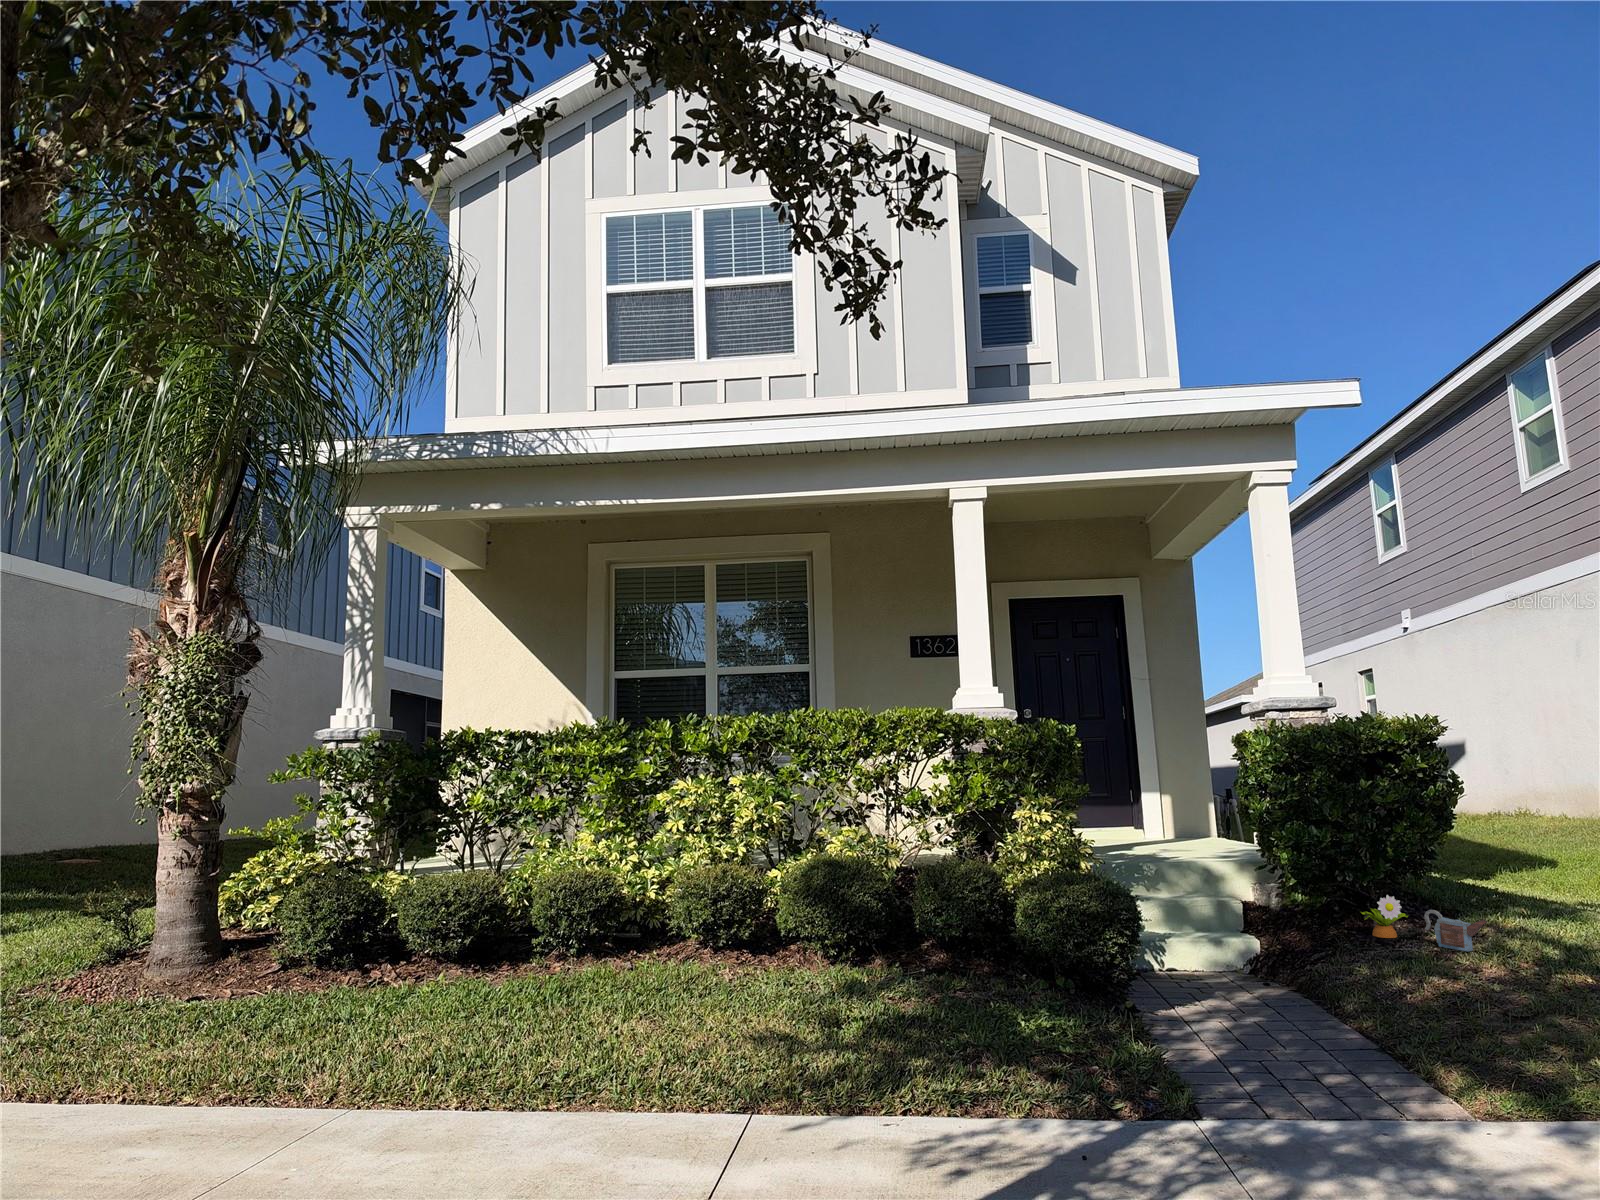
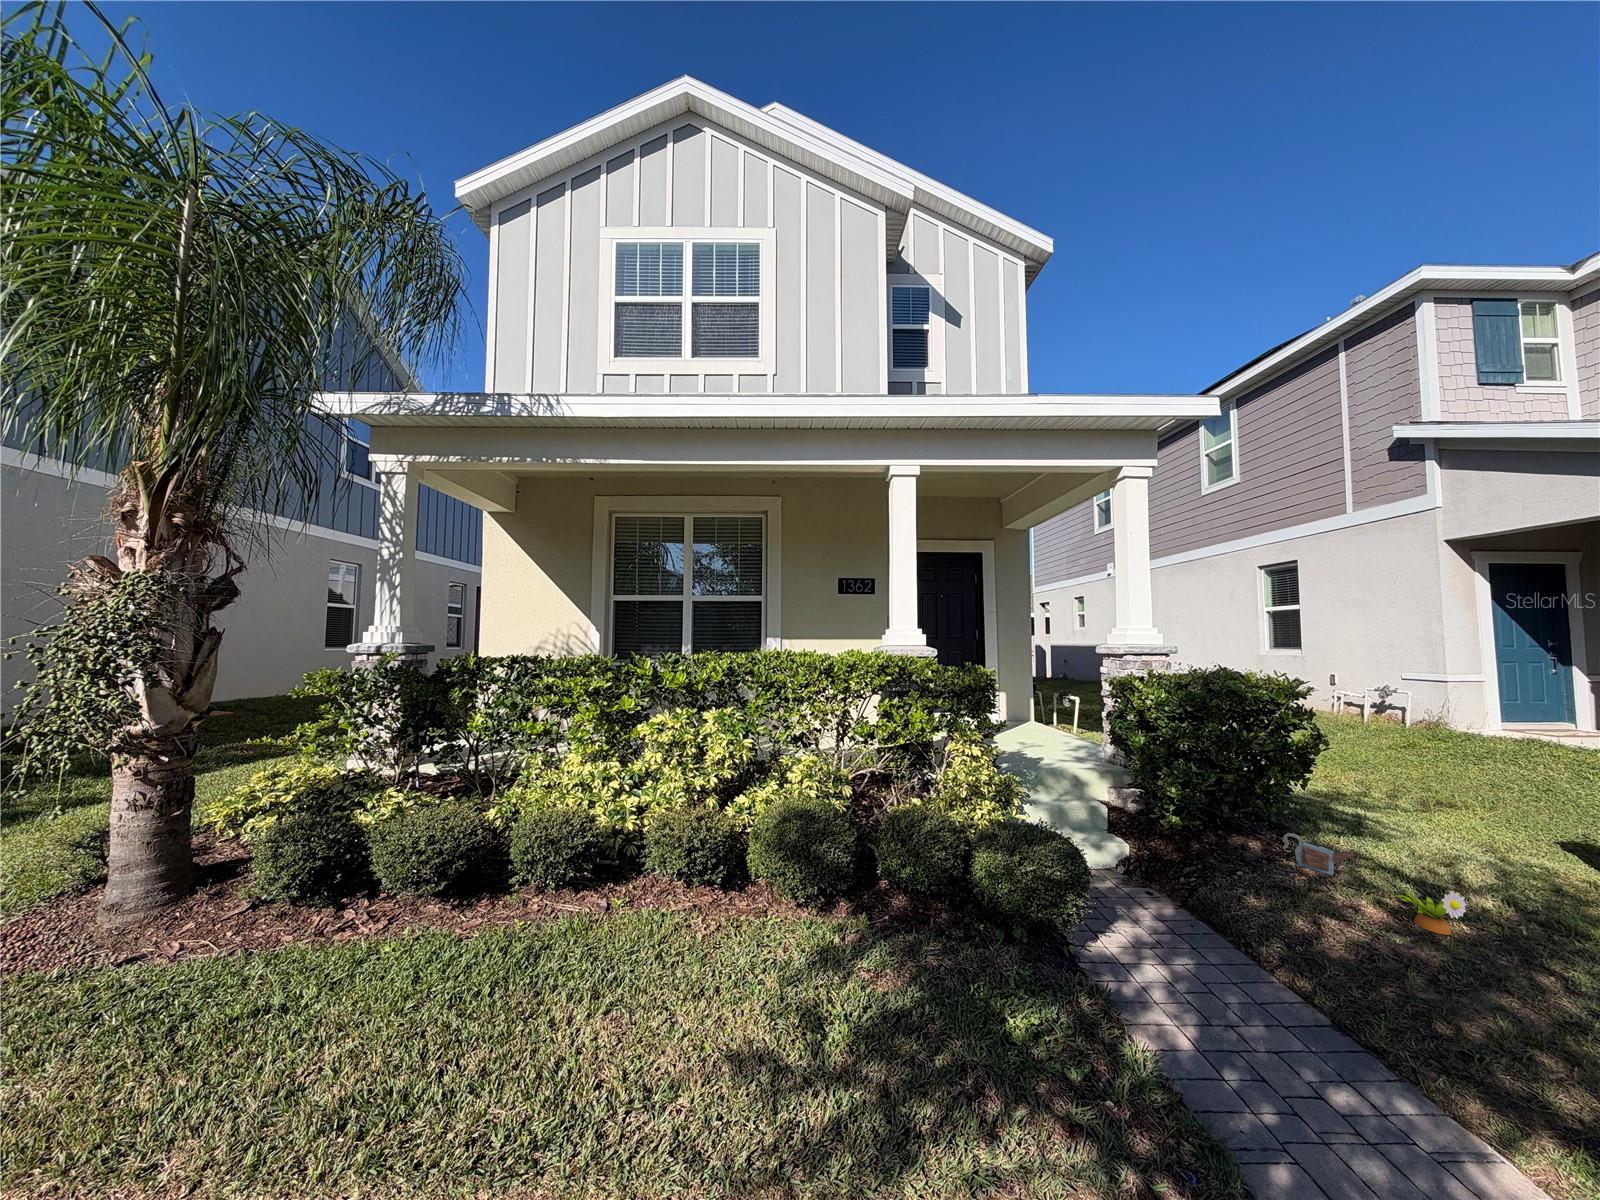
decorative plant: present [1361,895,1408,938] -> present [1395,890,1466,935]

